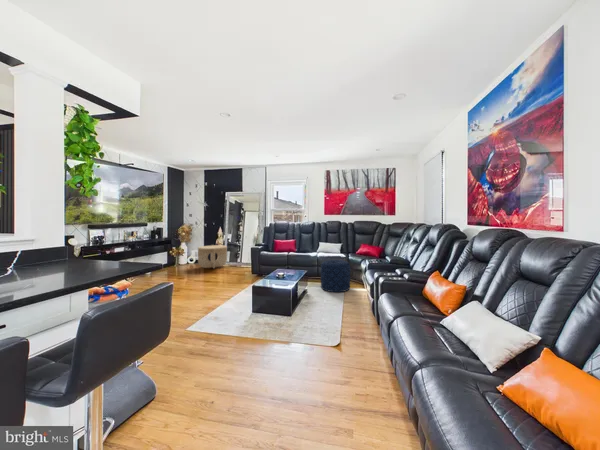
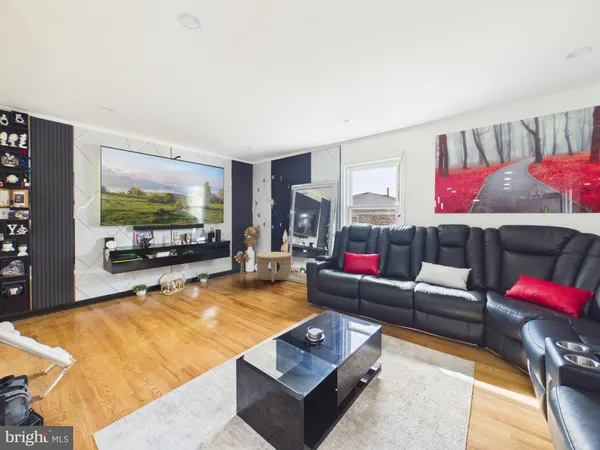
pouf: present [321,260,350,292] -> none [414,309,493,401]

